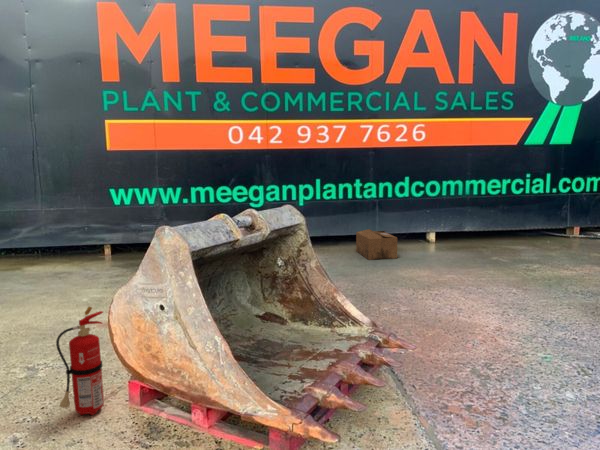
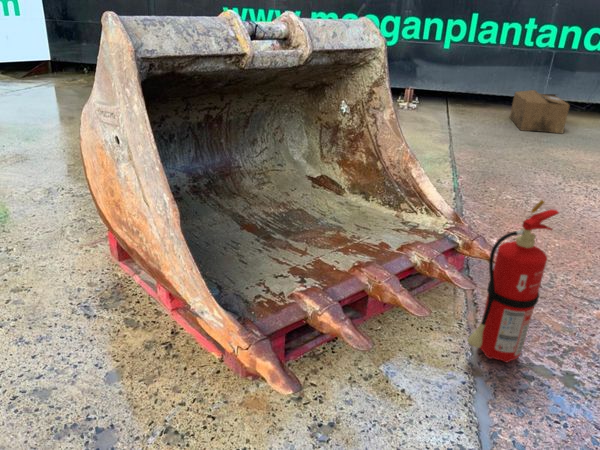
fire extinguisher: present [56,307,104,415] -> present [467,200,558,362]

